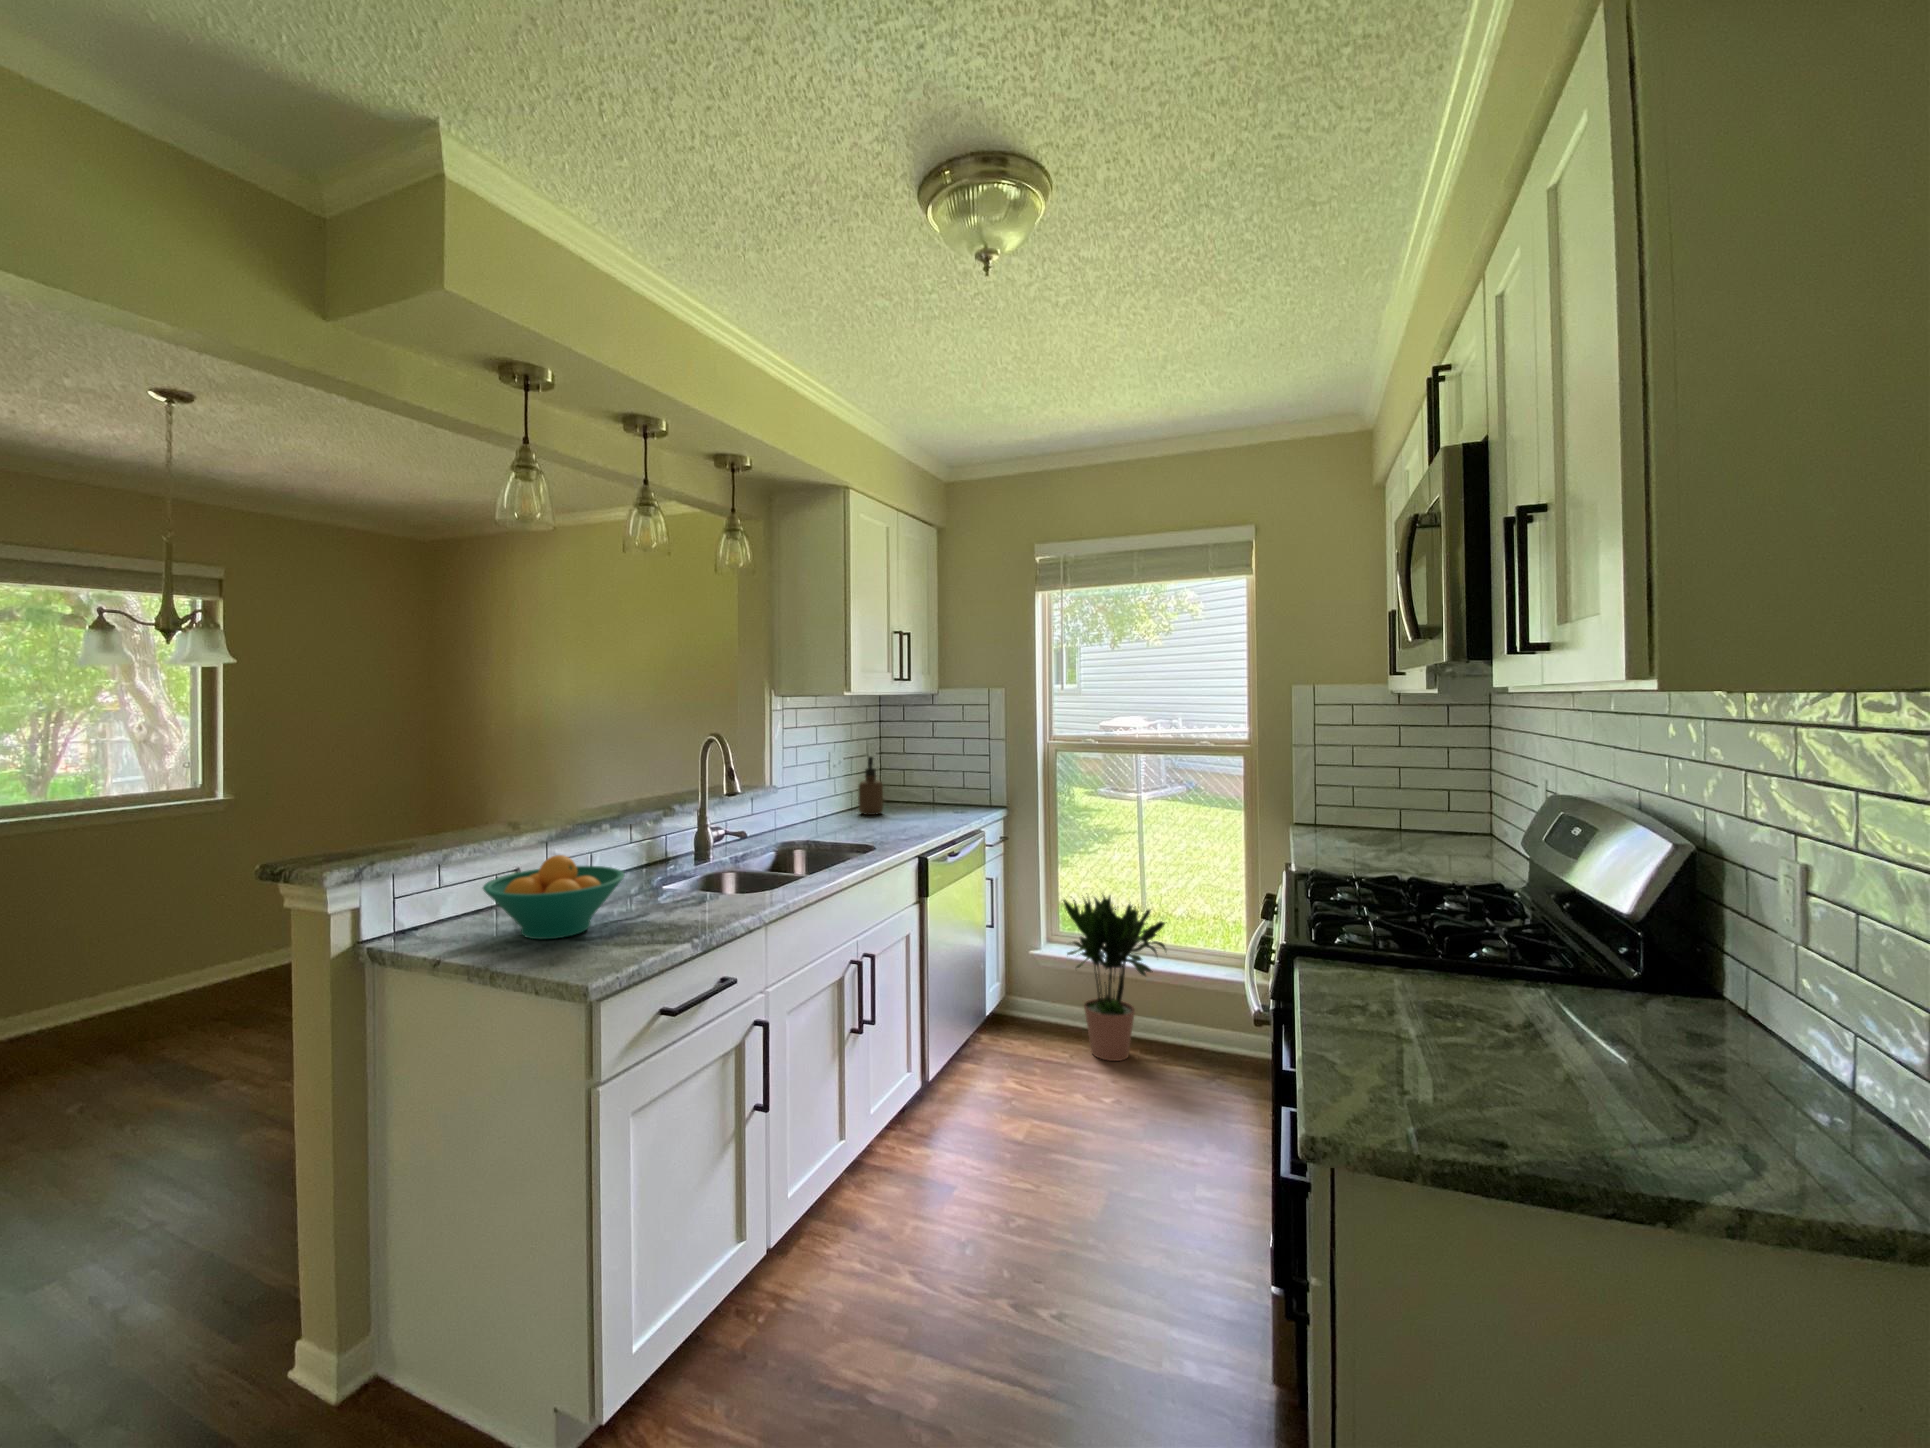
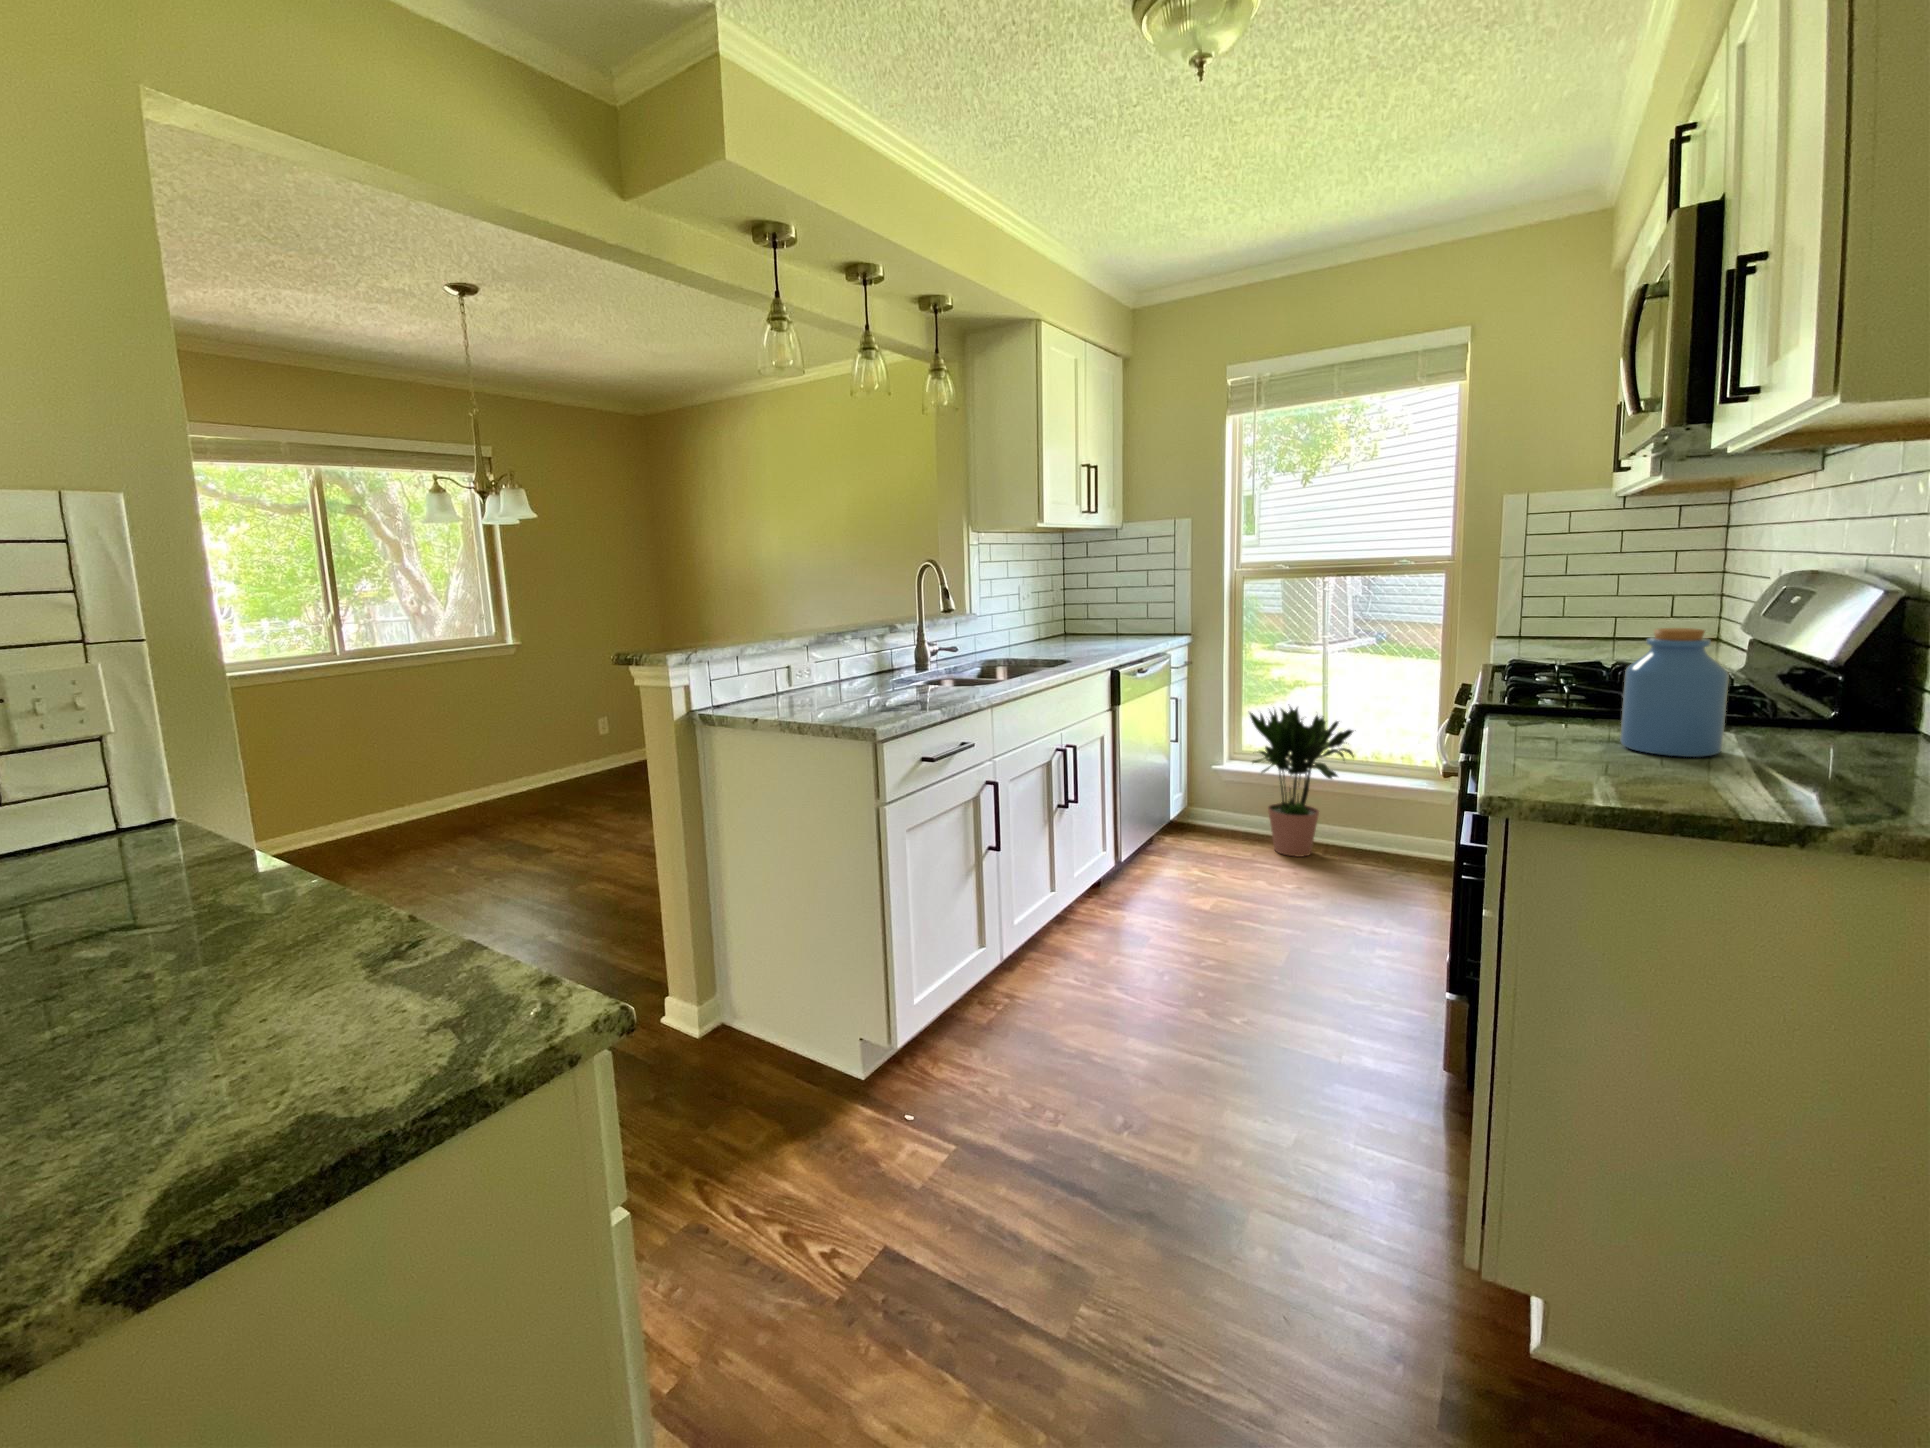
soap dispenser: present [858,757,883,815] -> none [1047,586,1071,640]
fruit bowl: present [483,855,625,939] -> none [775,646,881,710]
jar: none [1443,890,1551,1050] -> present [1620,628,1729,757]

